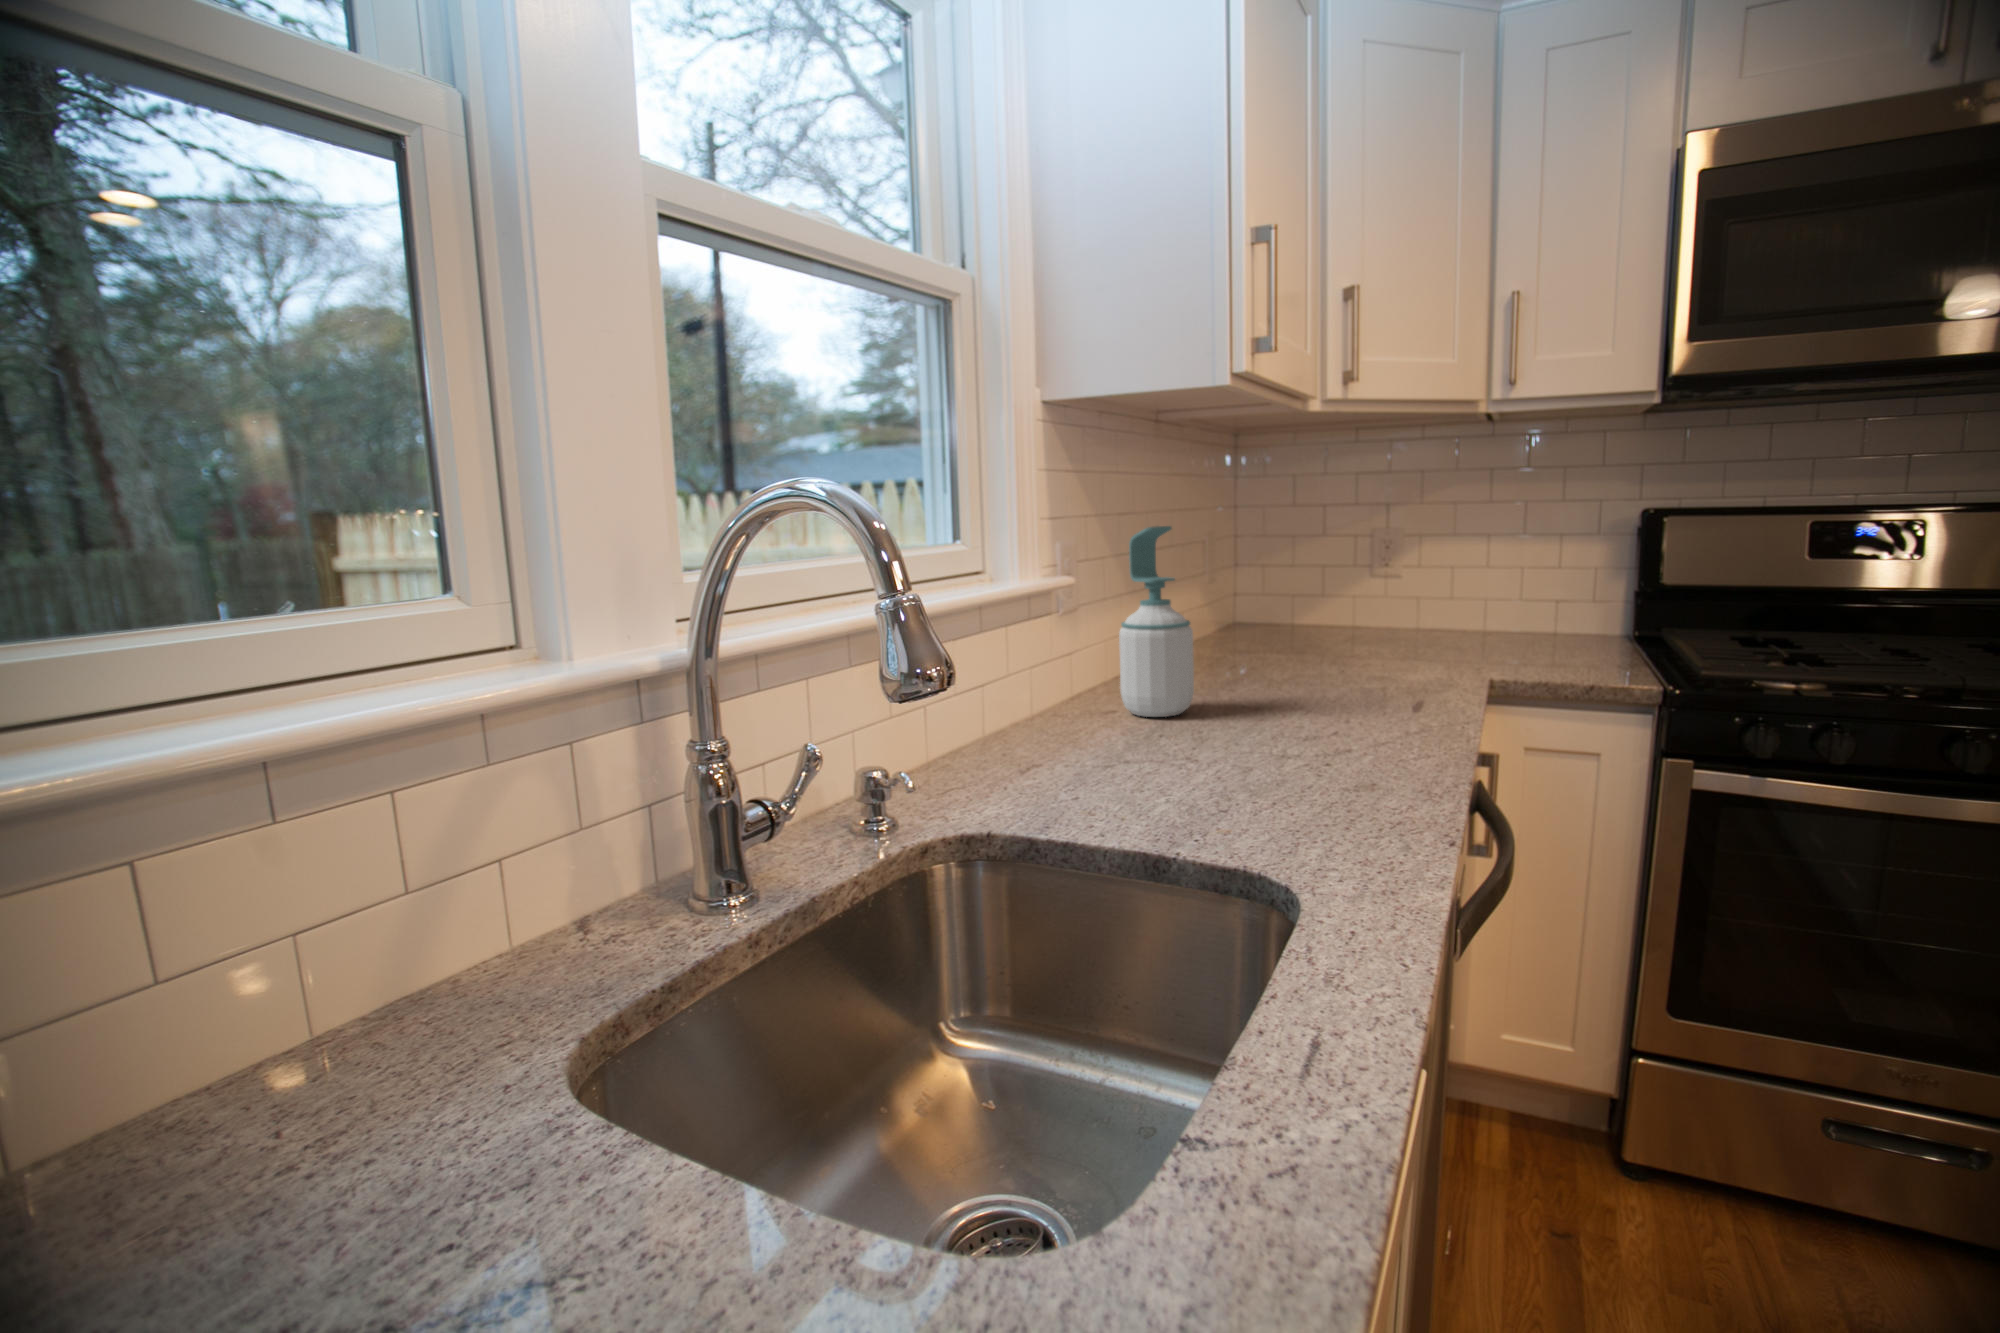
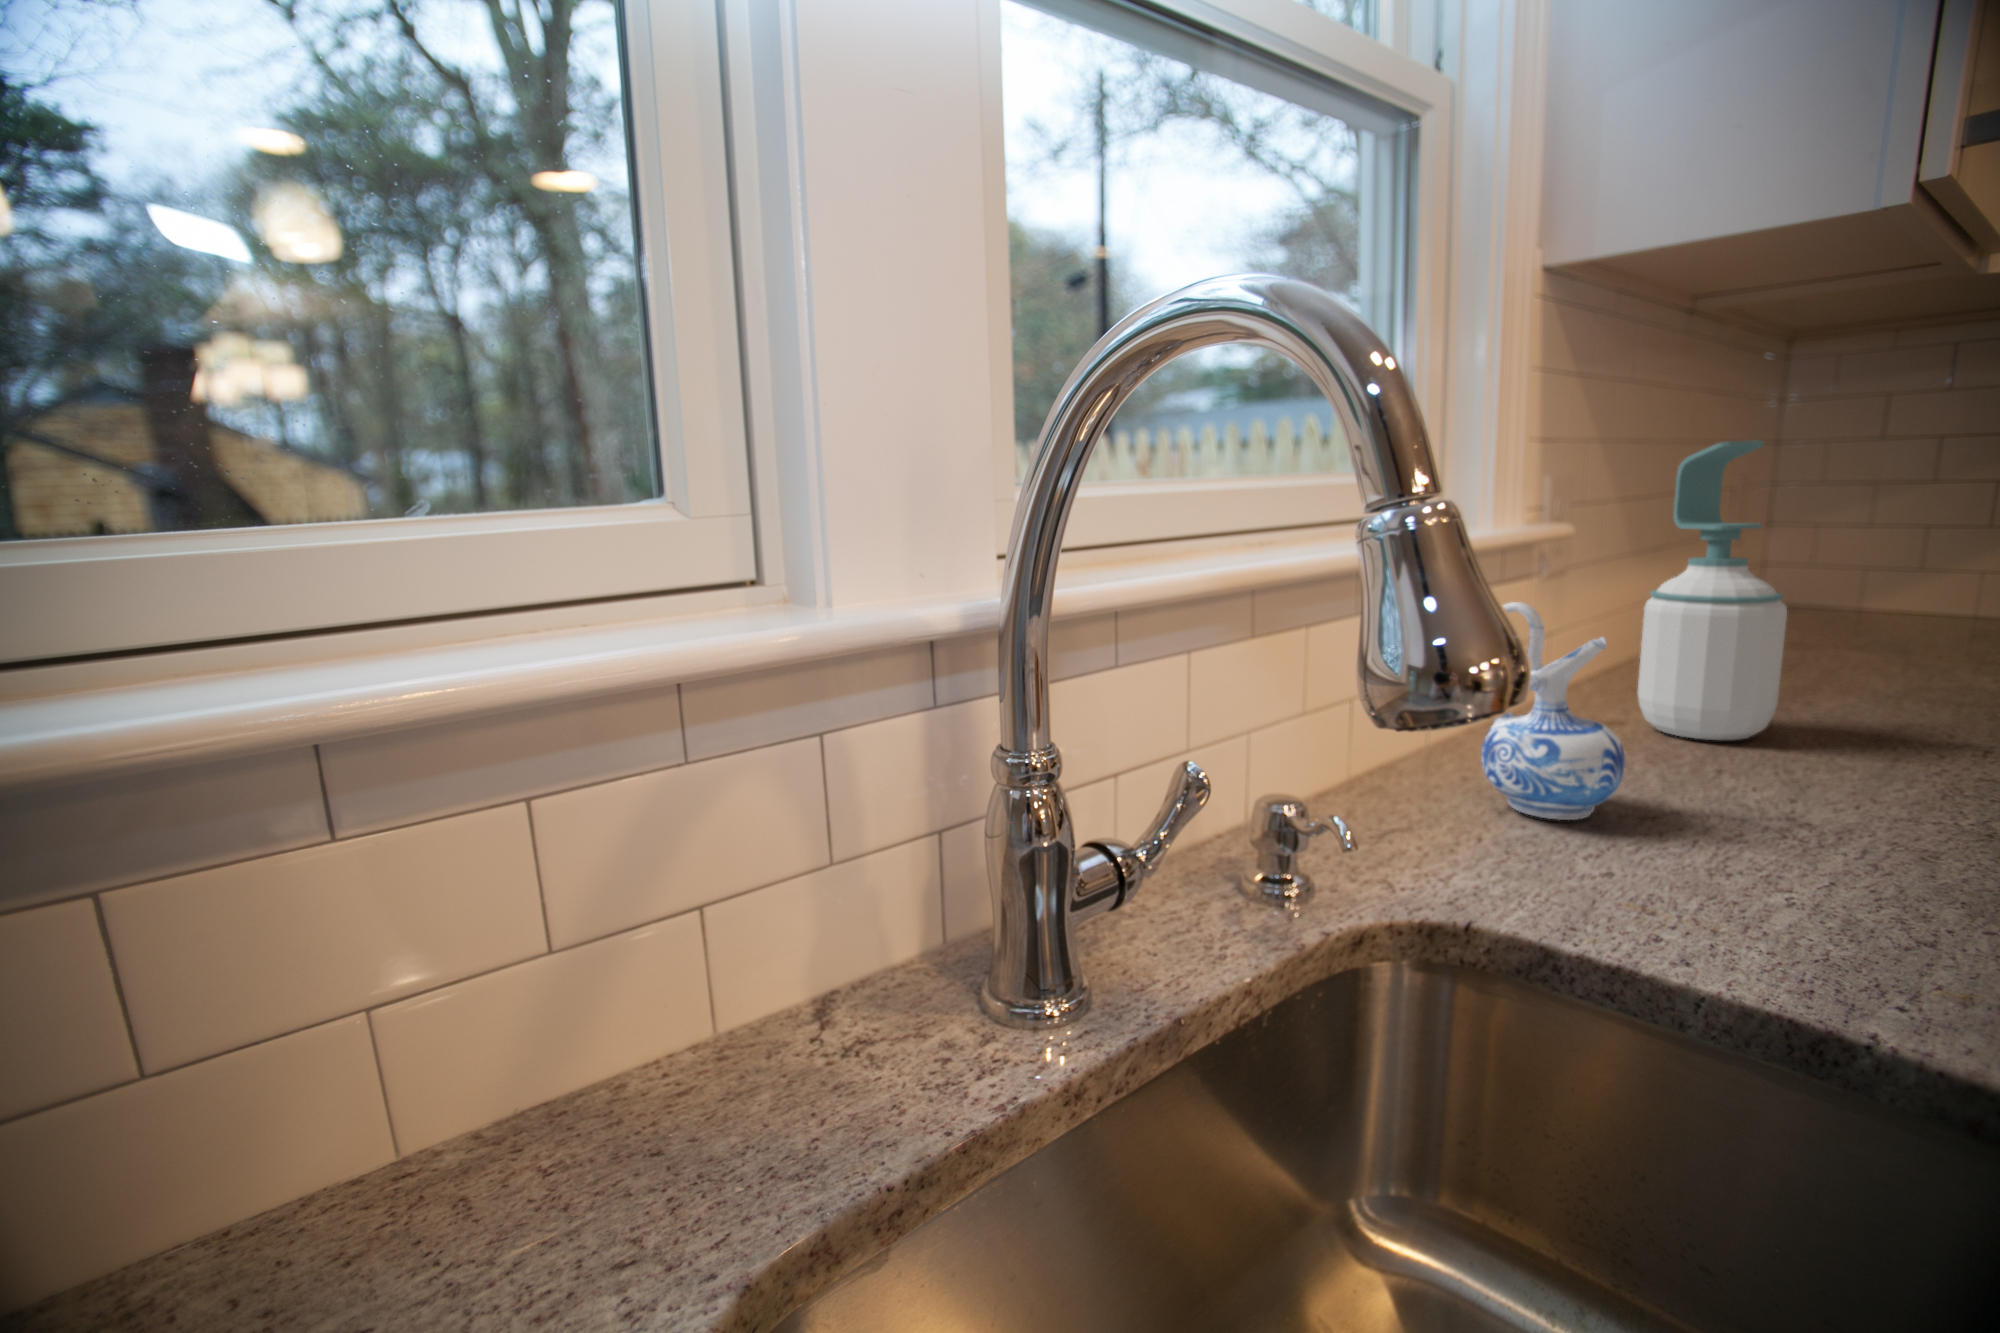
ceramic pitcher: none [1008,636,1088,771] -> present [1481,602,1625,820]

